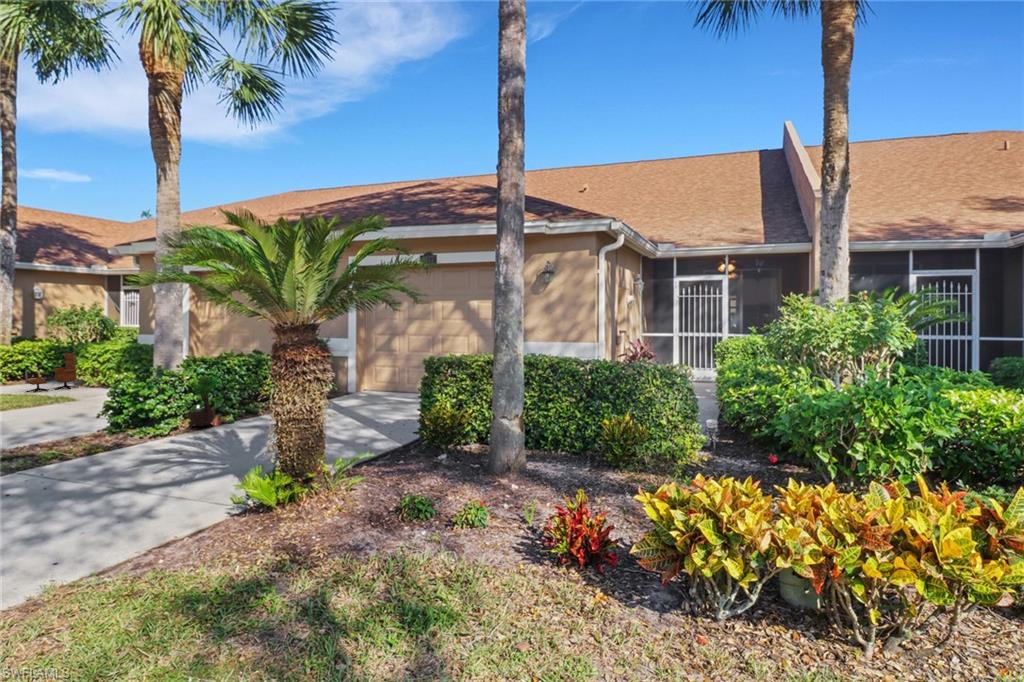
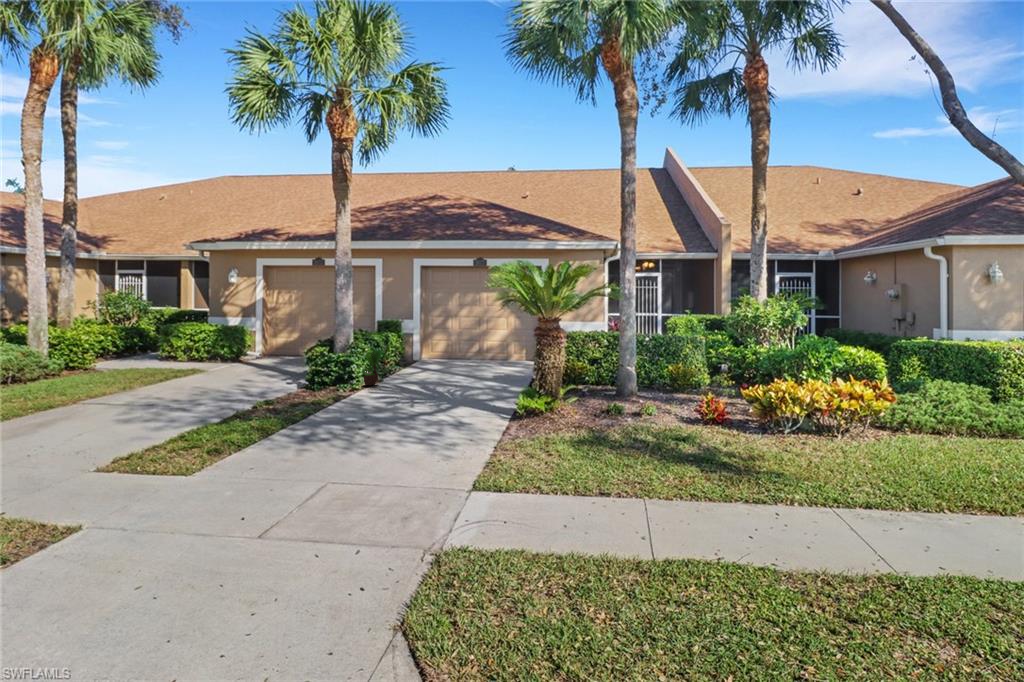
lounge chair: present [26,353,77,393] -> none [122,335,162,370]

